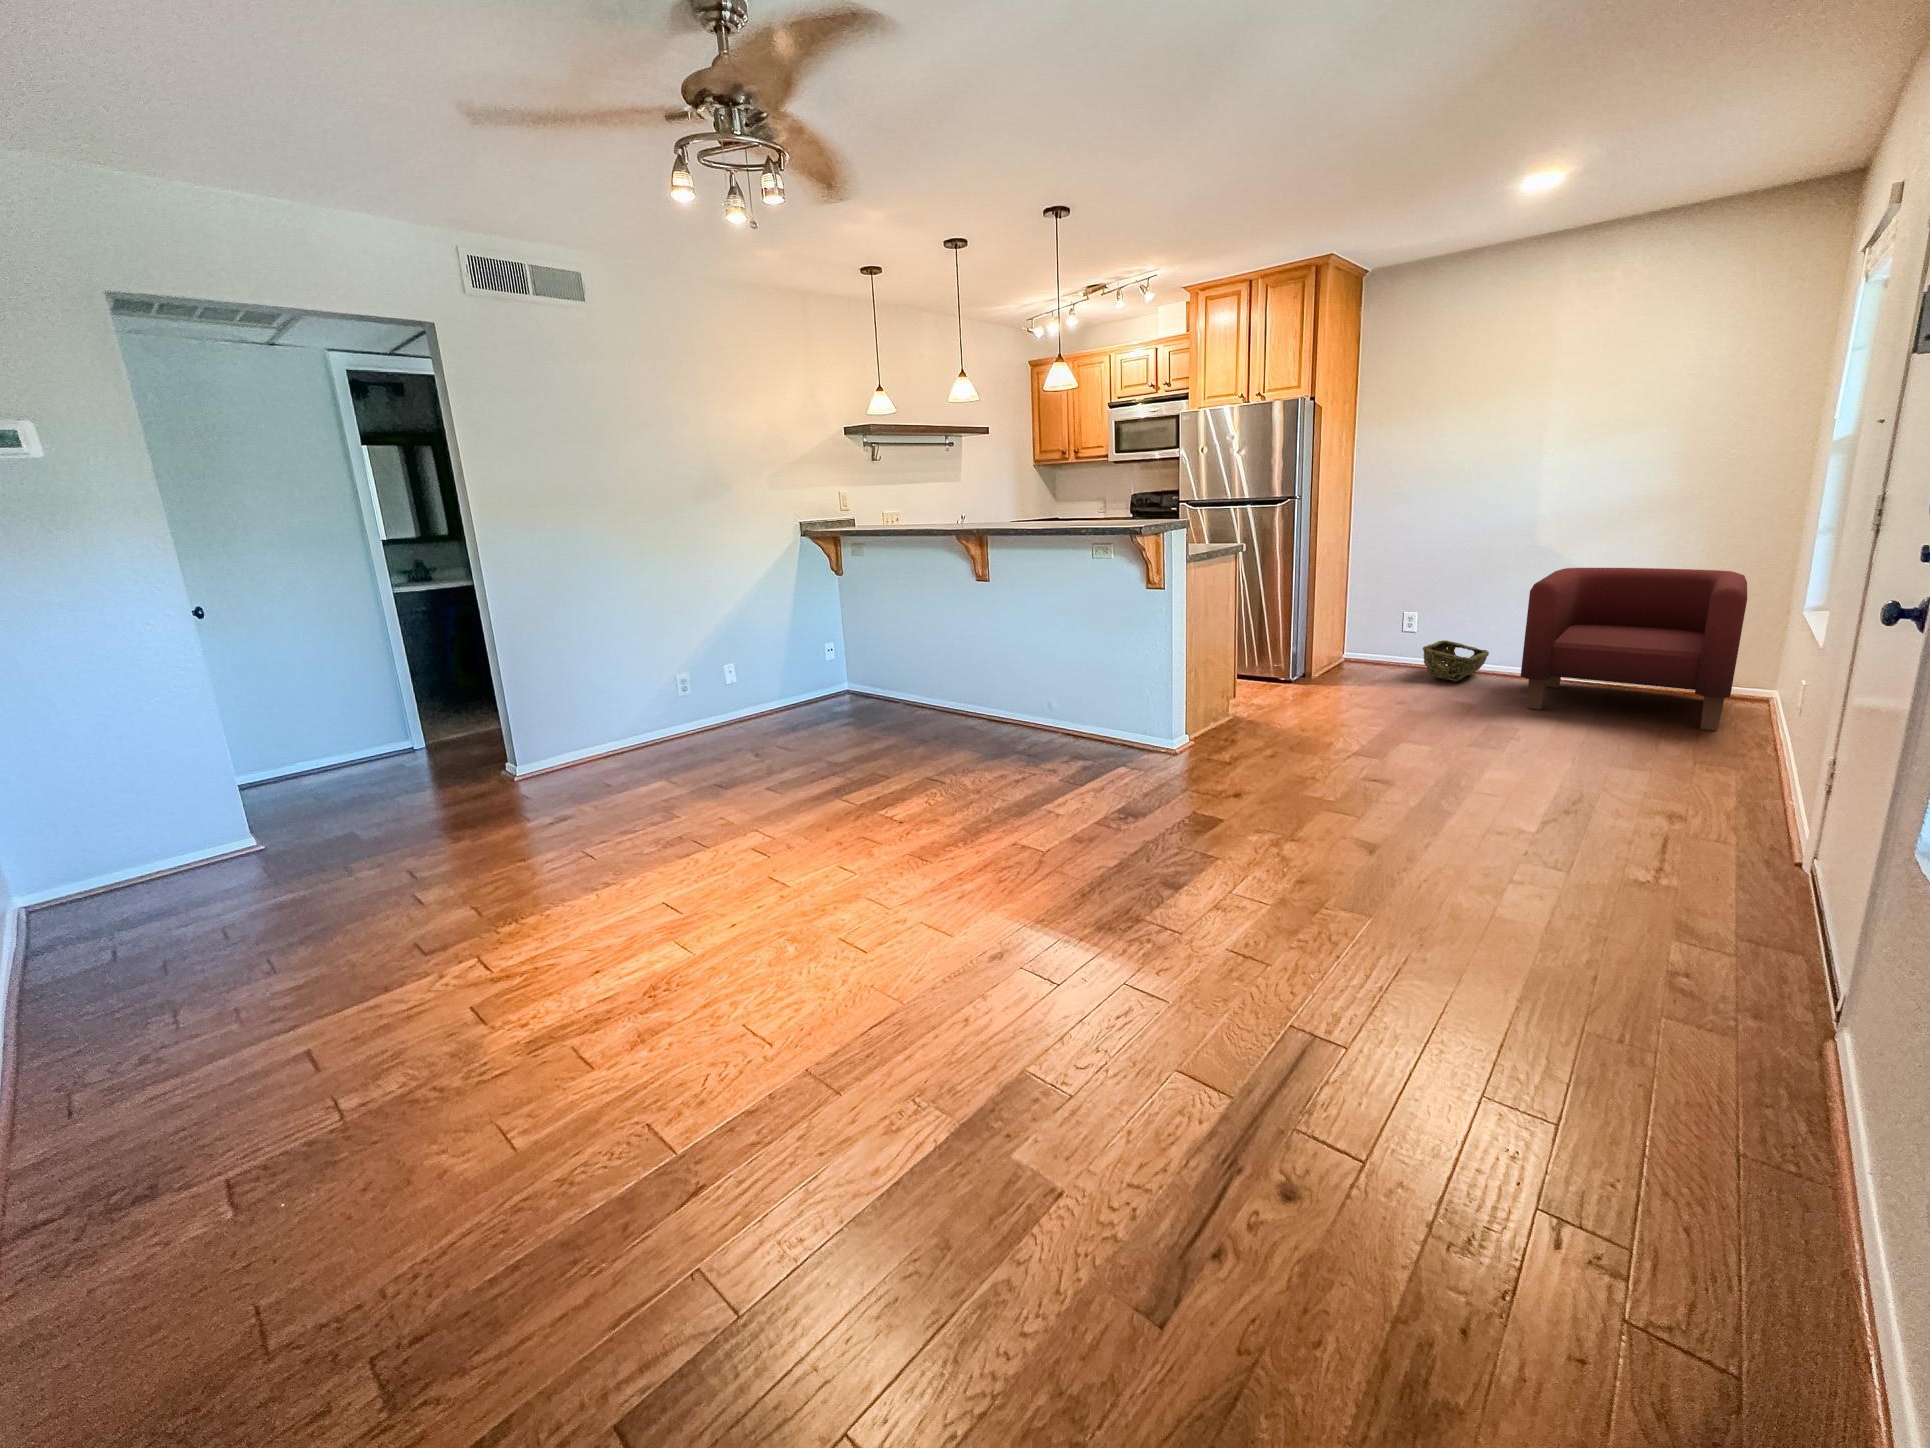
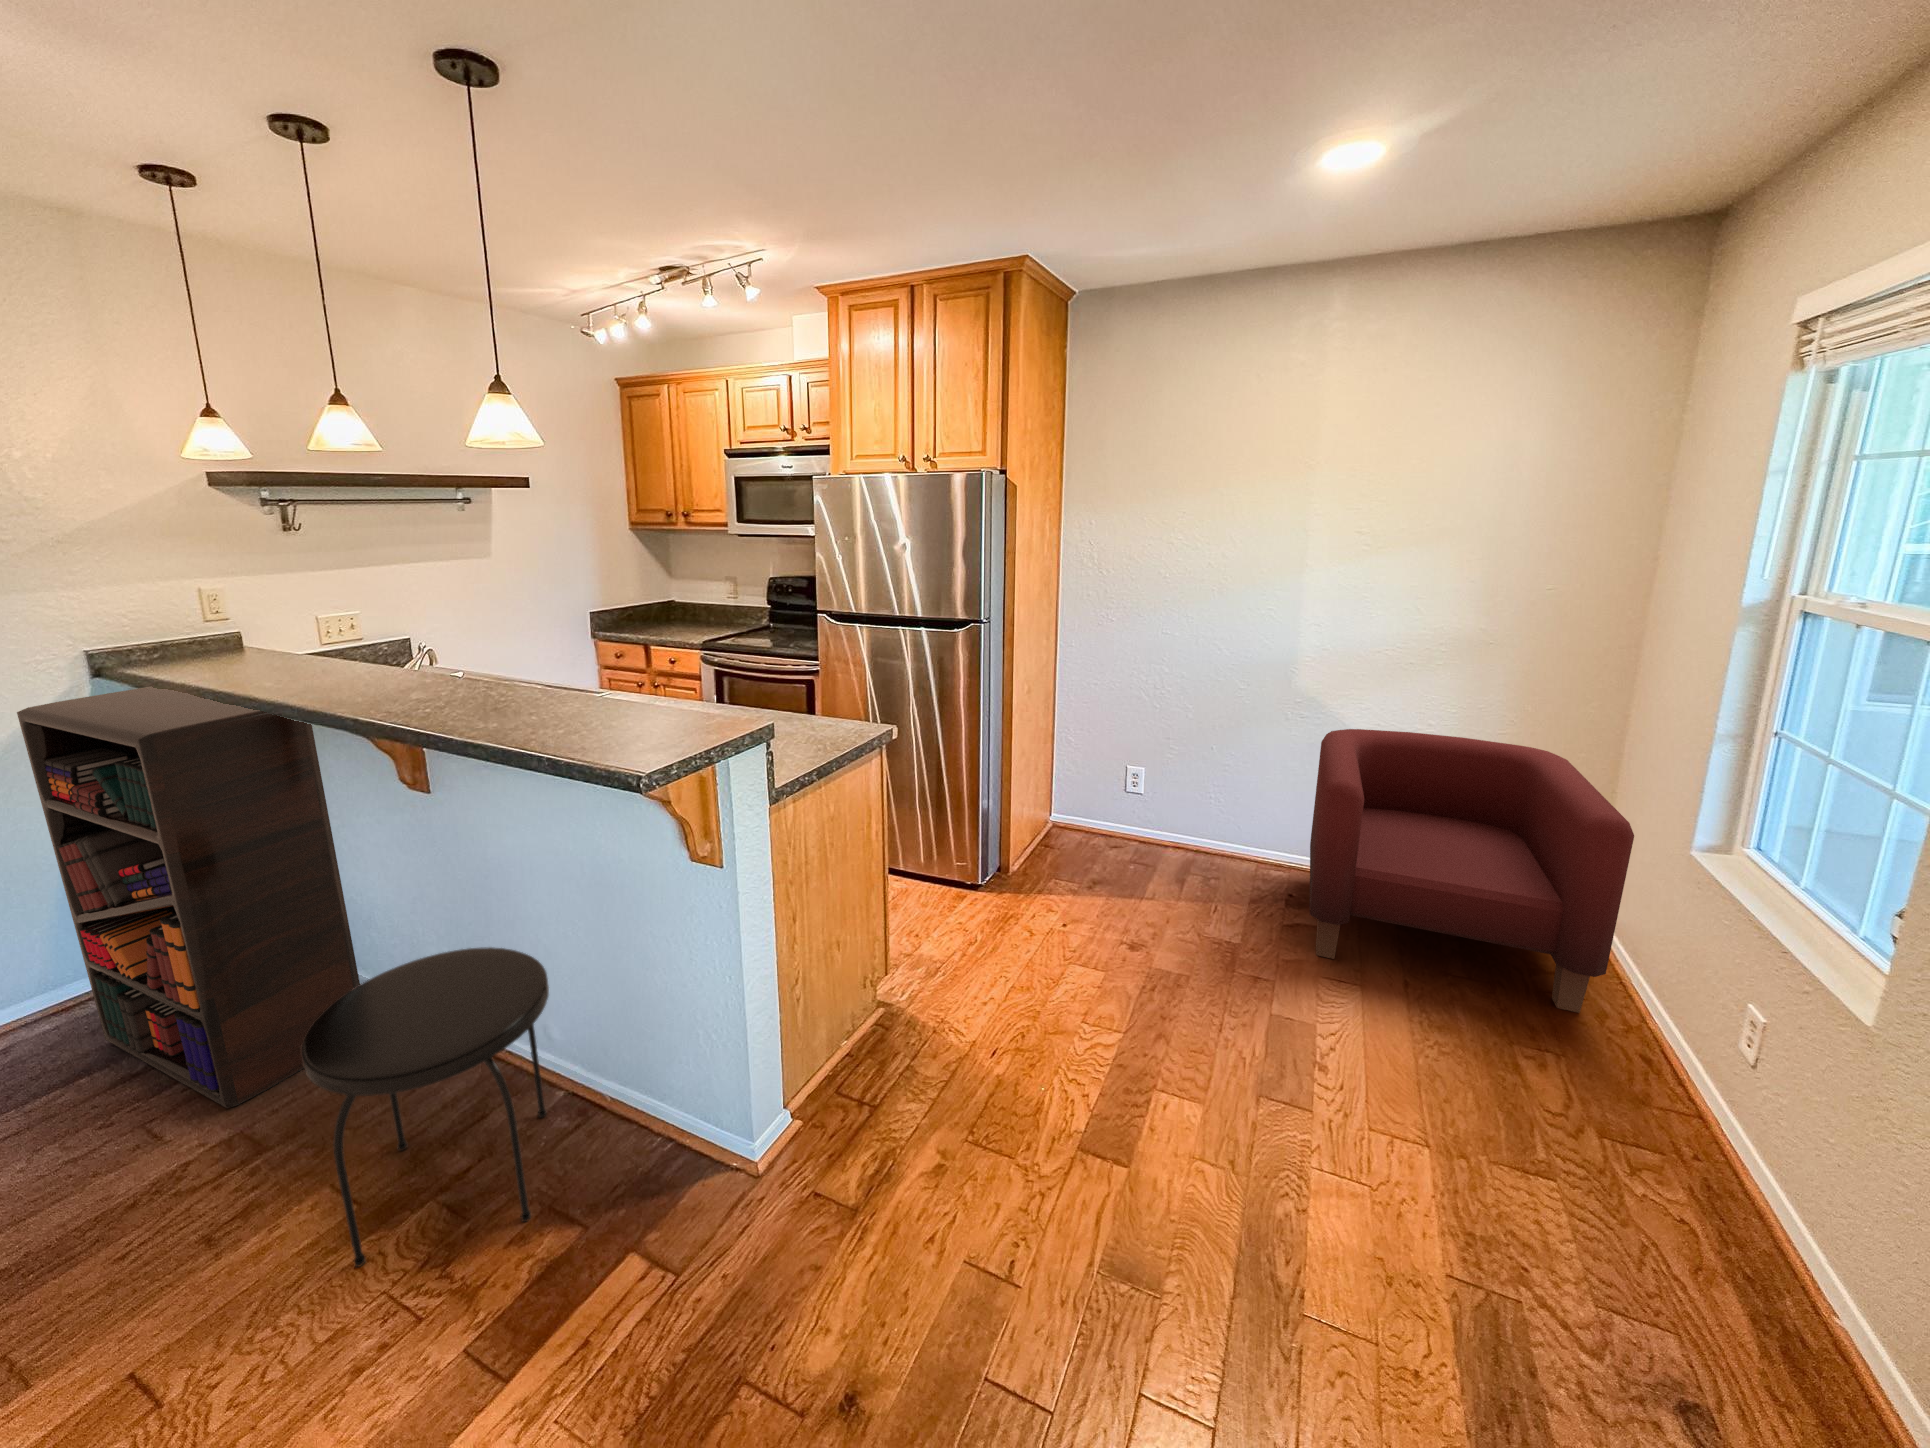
bookshelf: none [803,533,941,727] -> present [17,686,360,1108]
woven basket: present [1423,641,1489,682] -> none [1159,808,1238,881]
side table: none [966,643,1063,759] -> present [301,947,549,1267]

